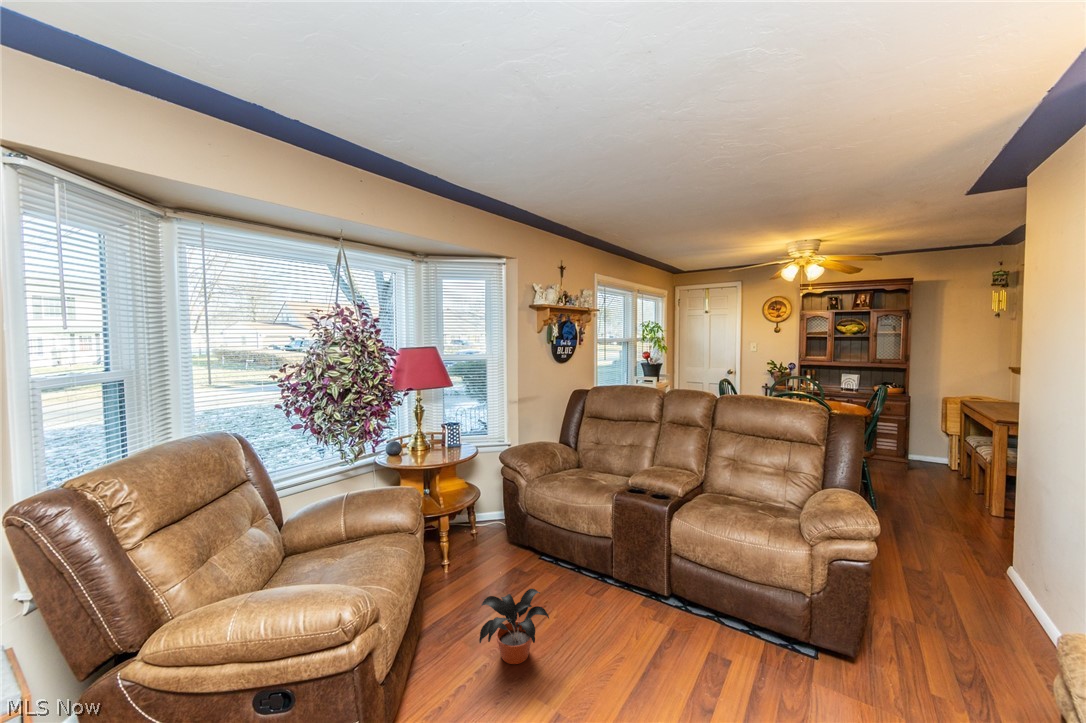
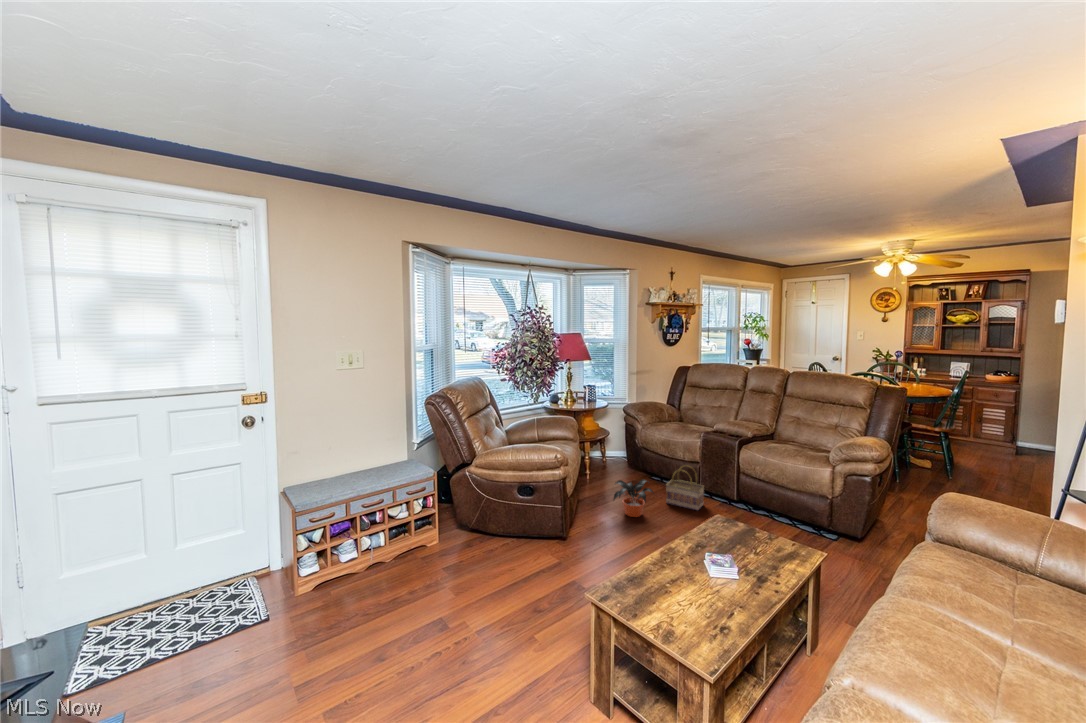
basket: none [565,549,623,627] -> present [666,465,704,510]

